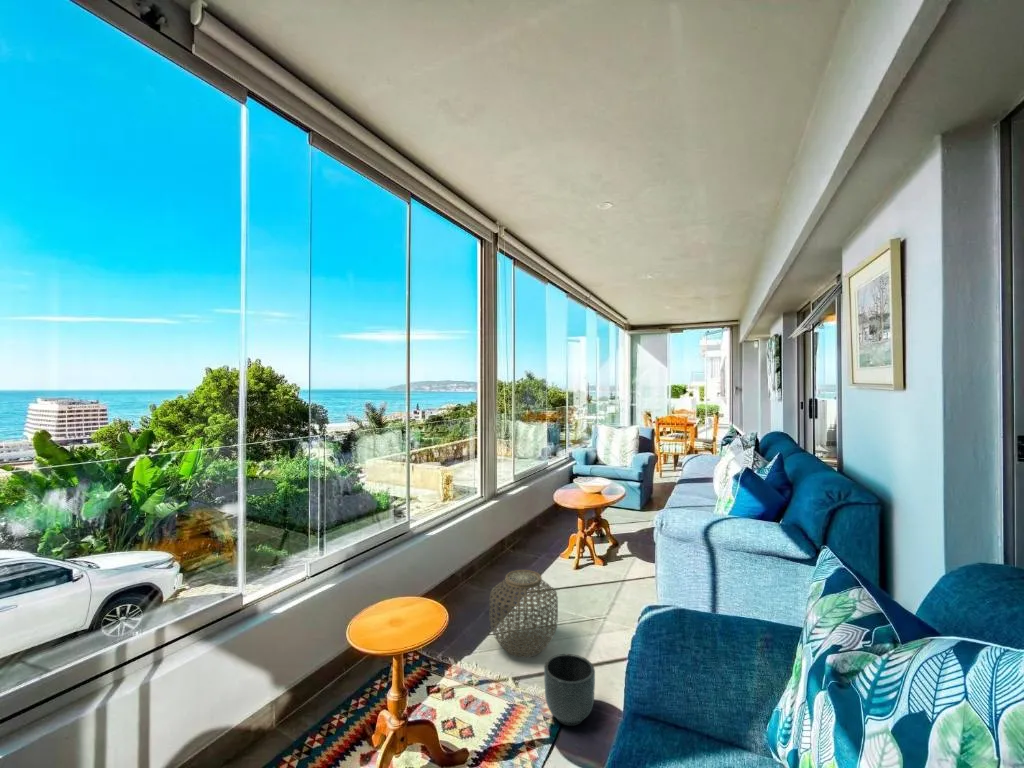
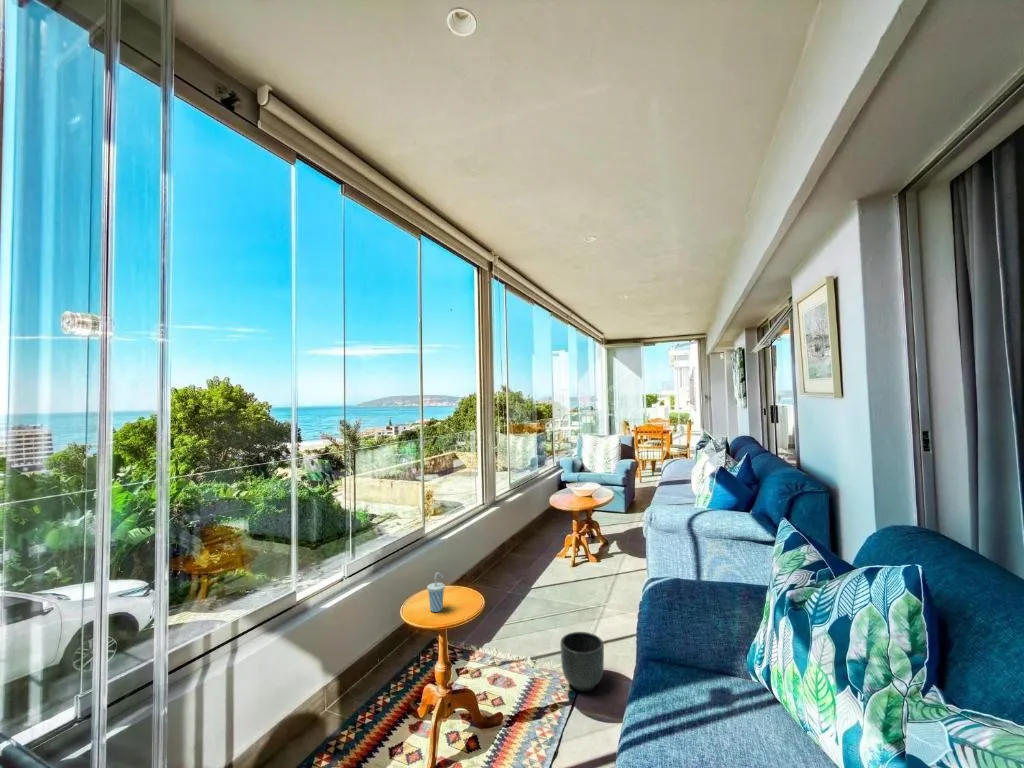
woven basket: present [489,570,558,657] -> none [504,565,565,641]
cup: none [384,581,405,627] -> present [427,572,445,612]

